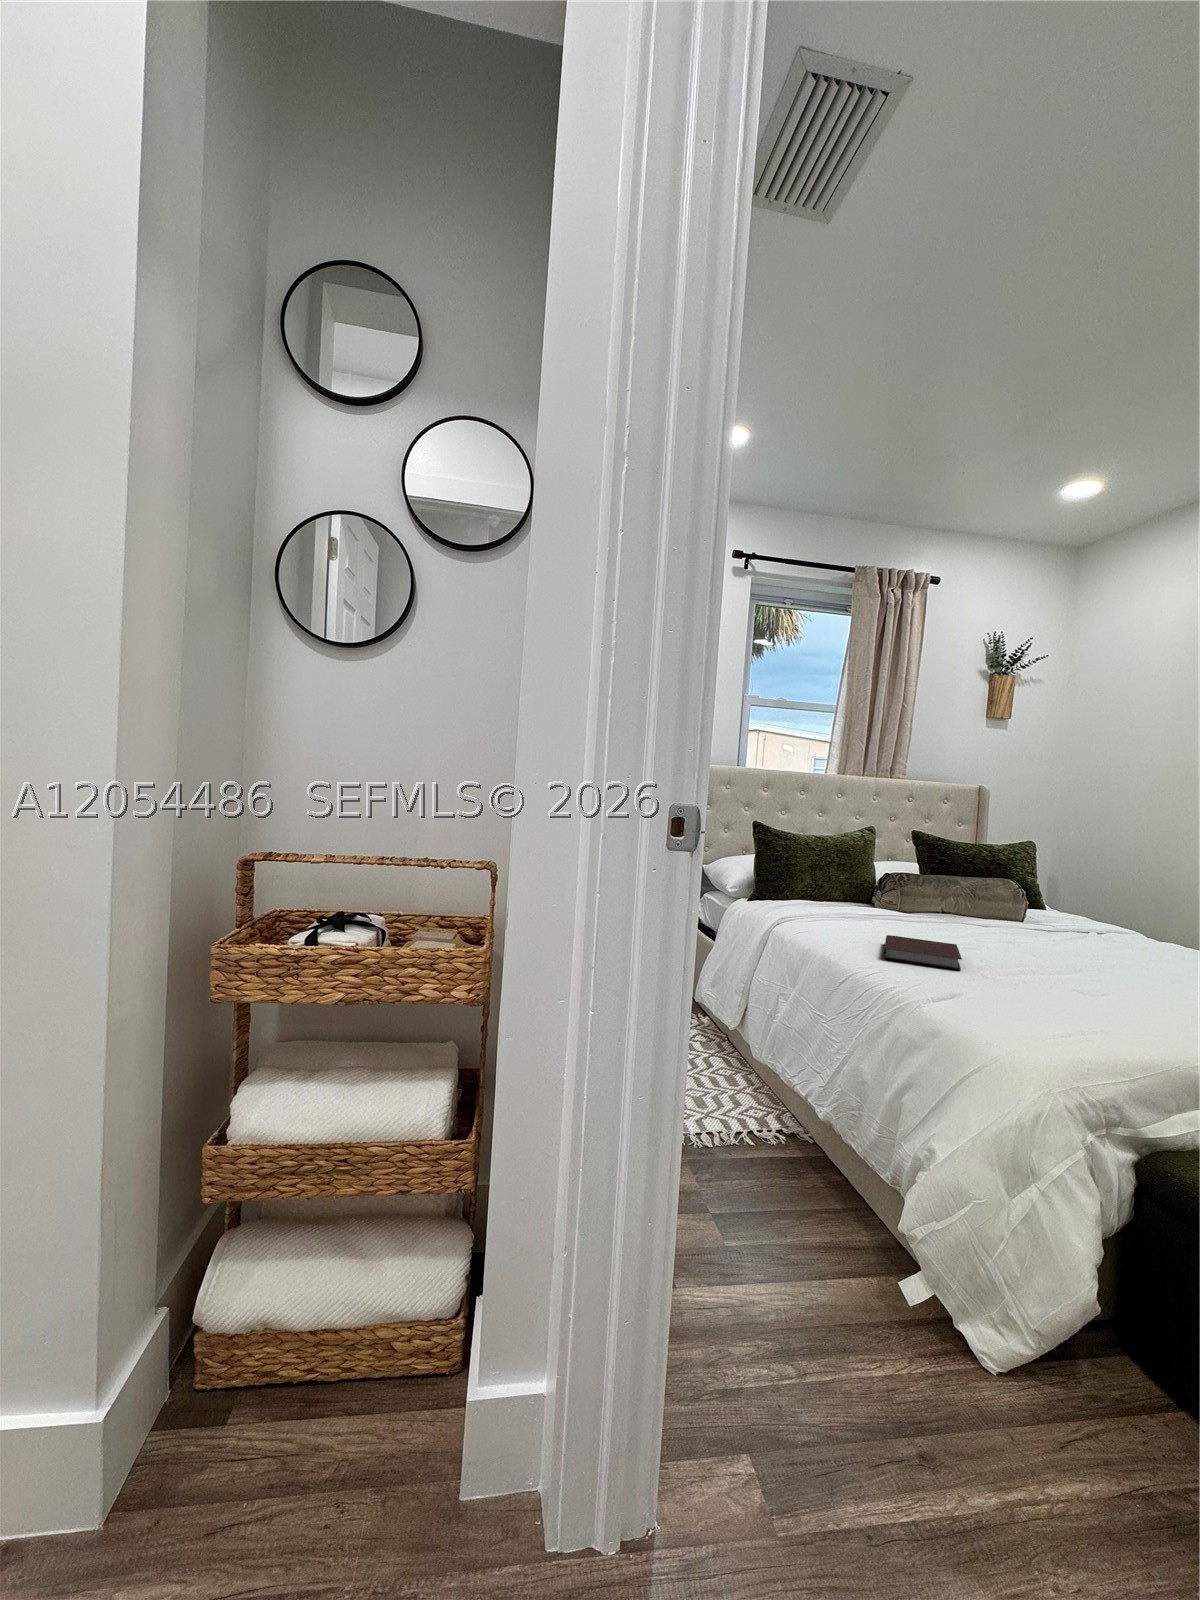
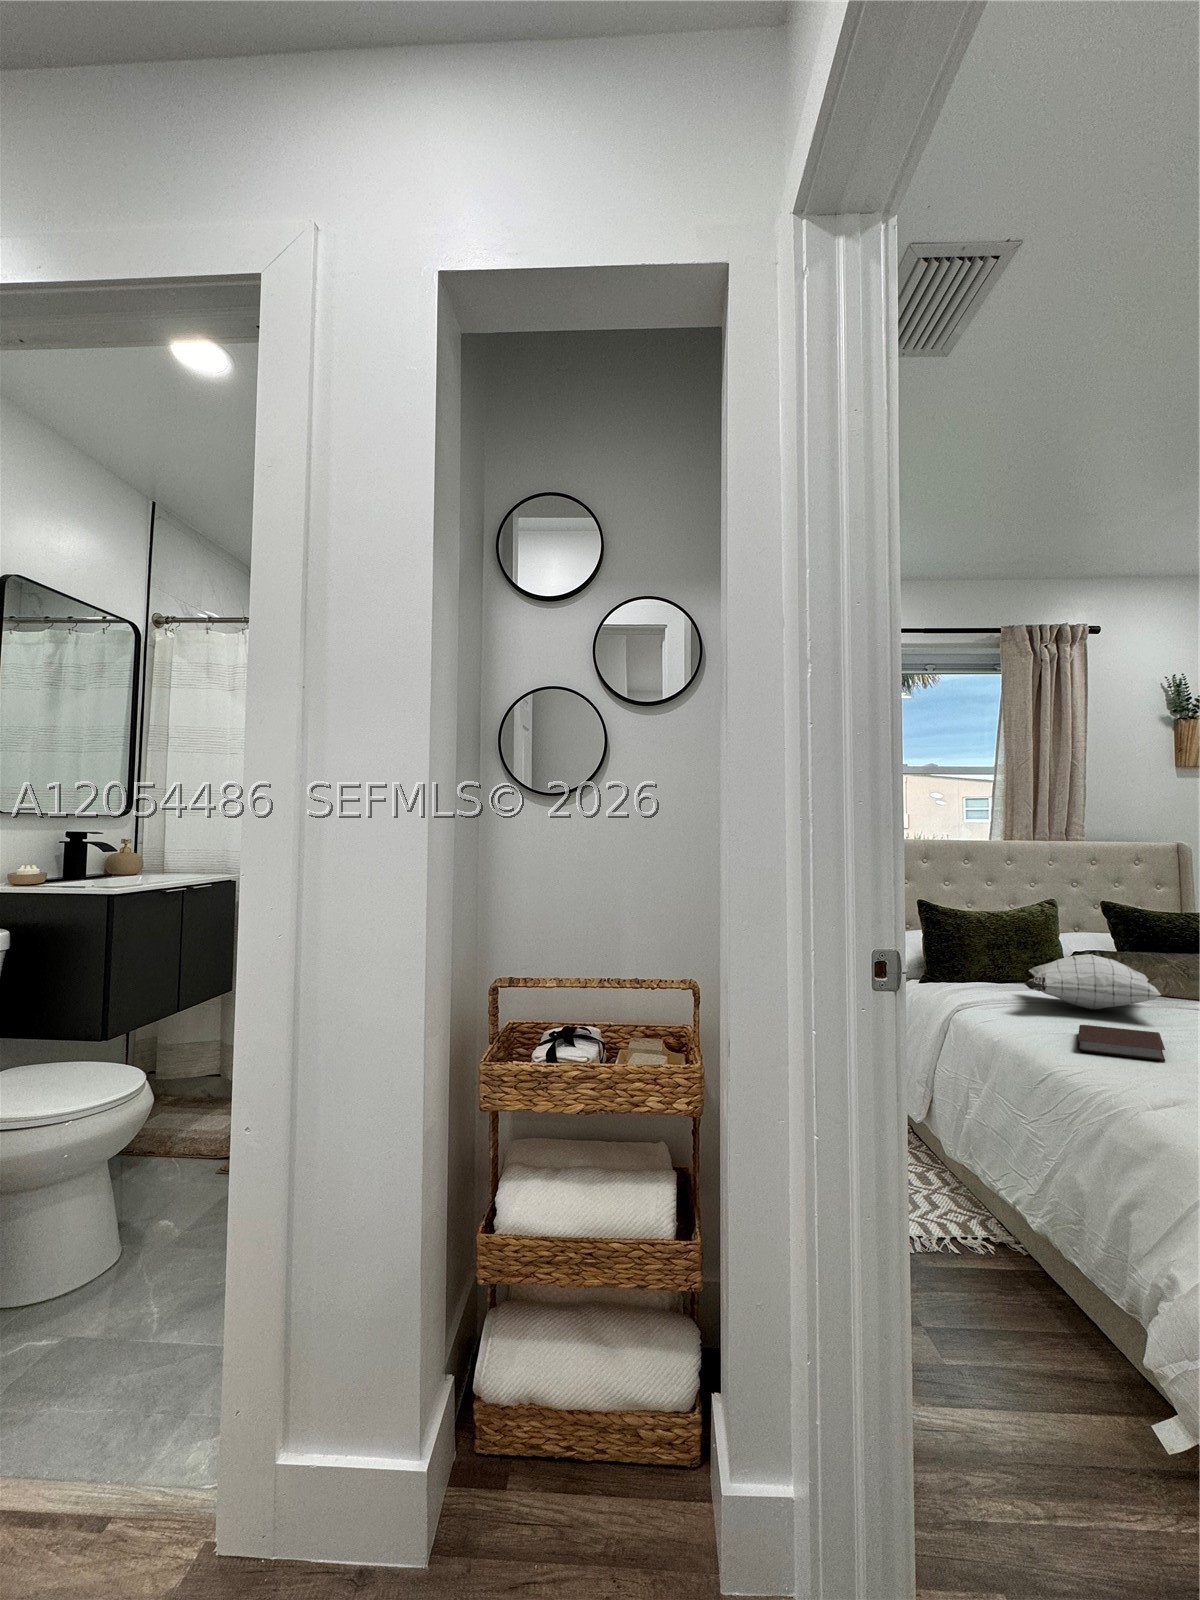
pillow: none [840,873,961,923] -> present [1025,954,1161,1009]

